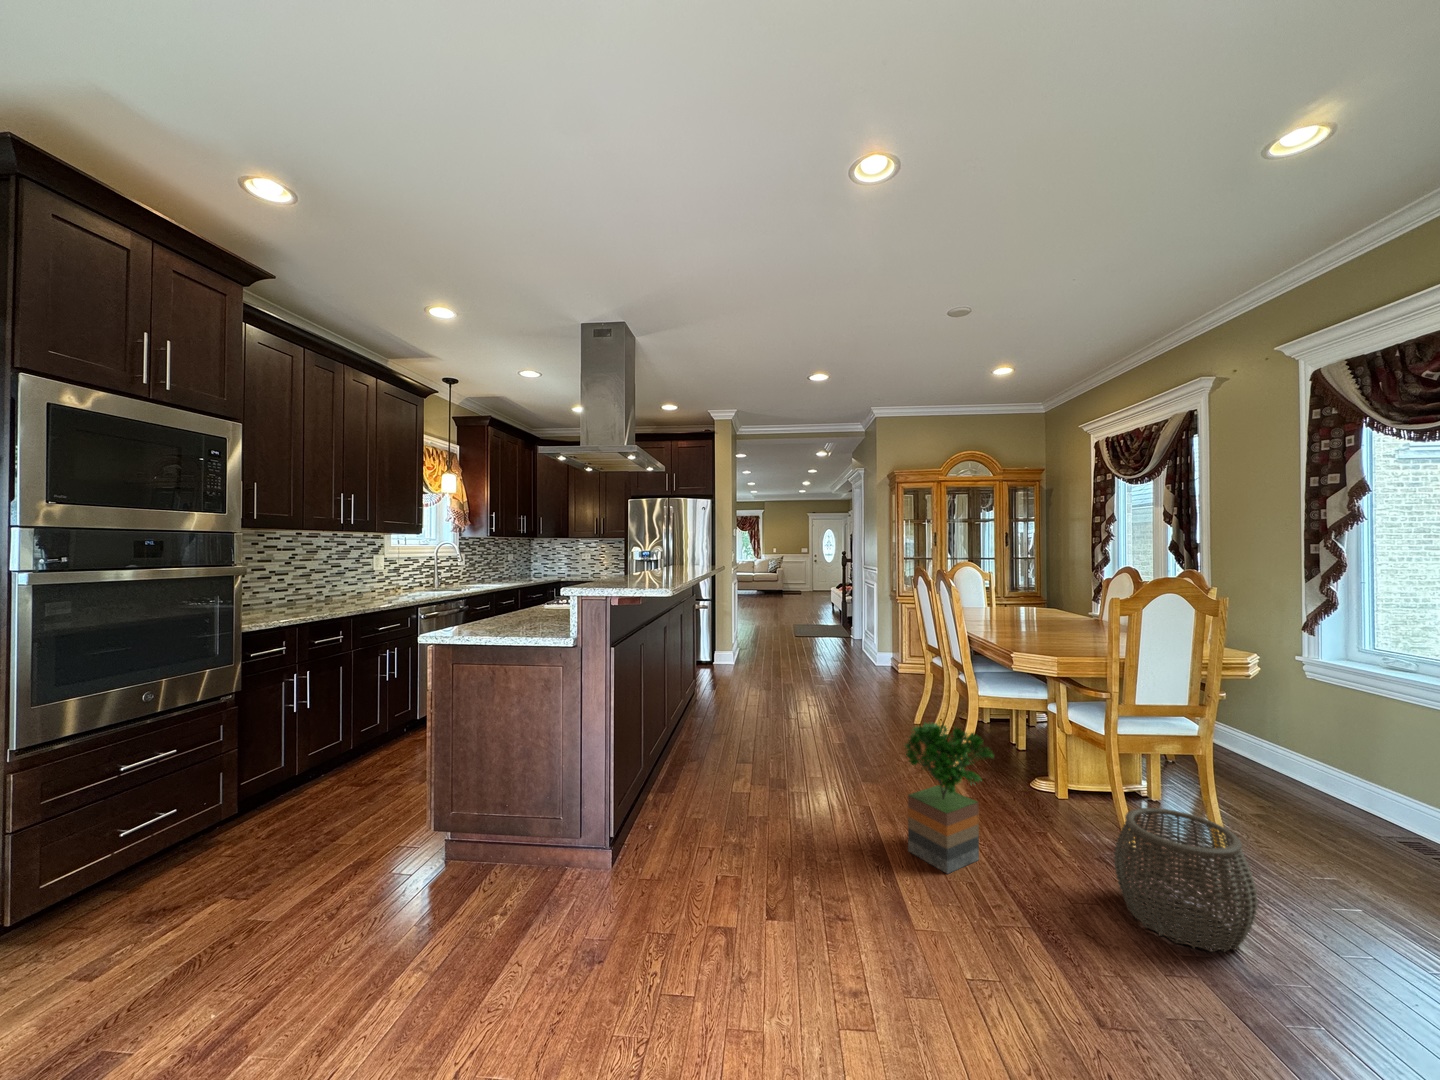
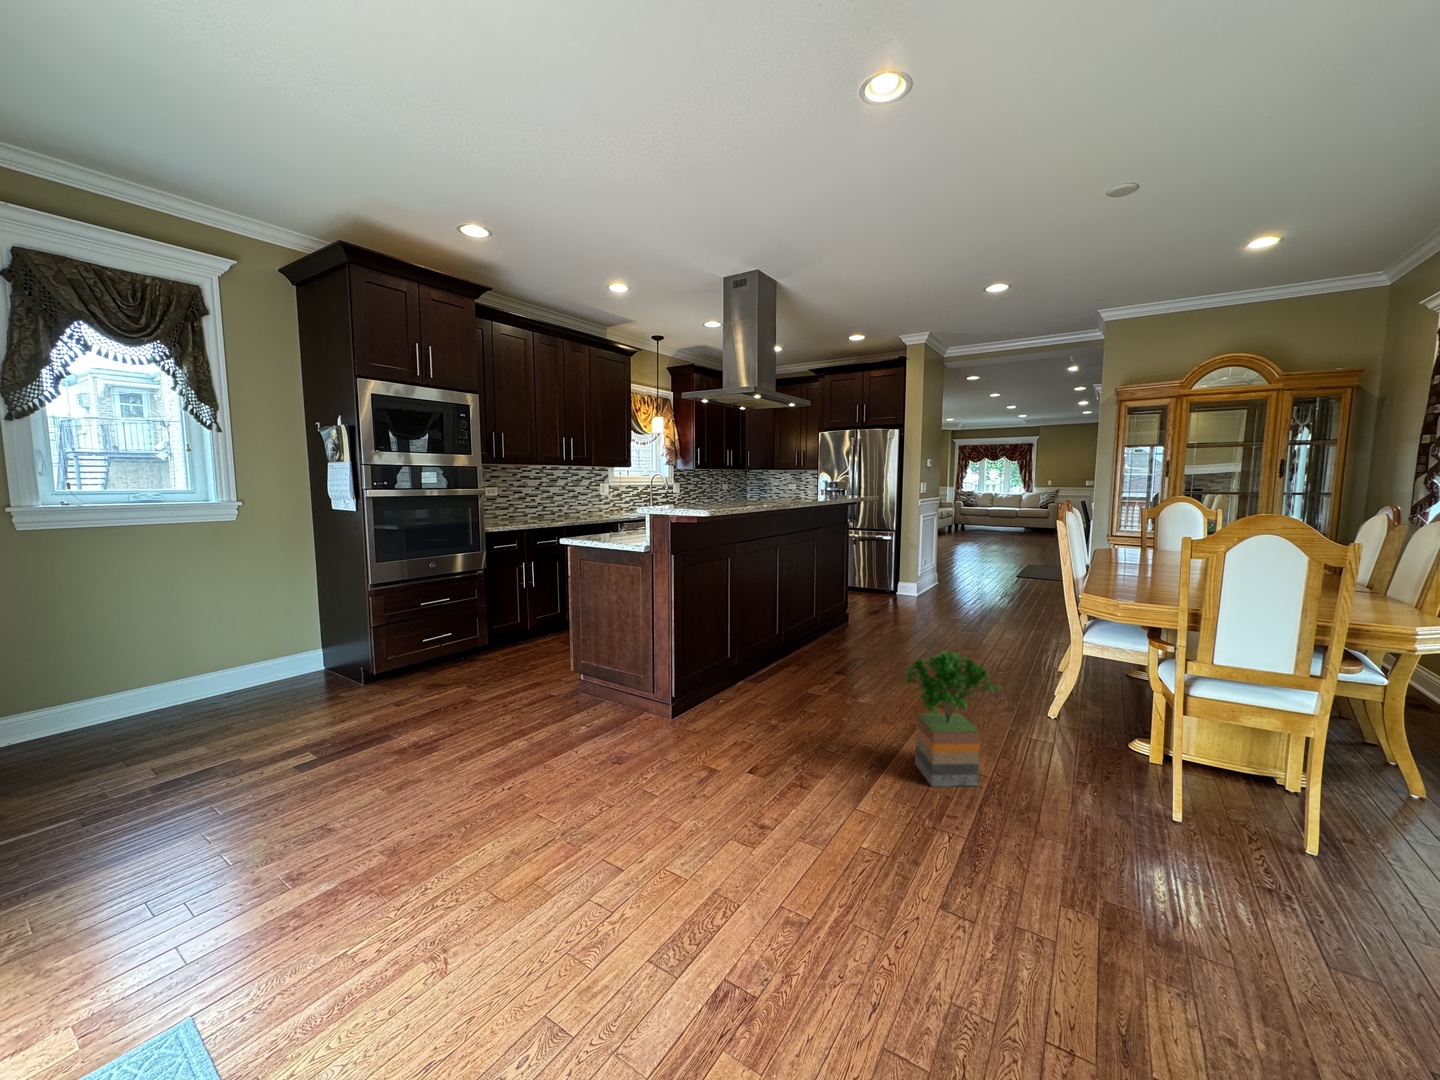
woven basket: present [1114,808,1258,952] -> none [1075,763,1224,914]

